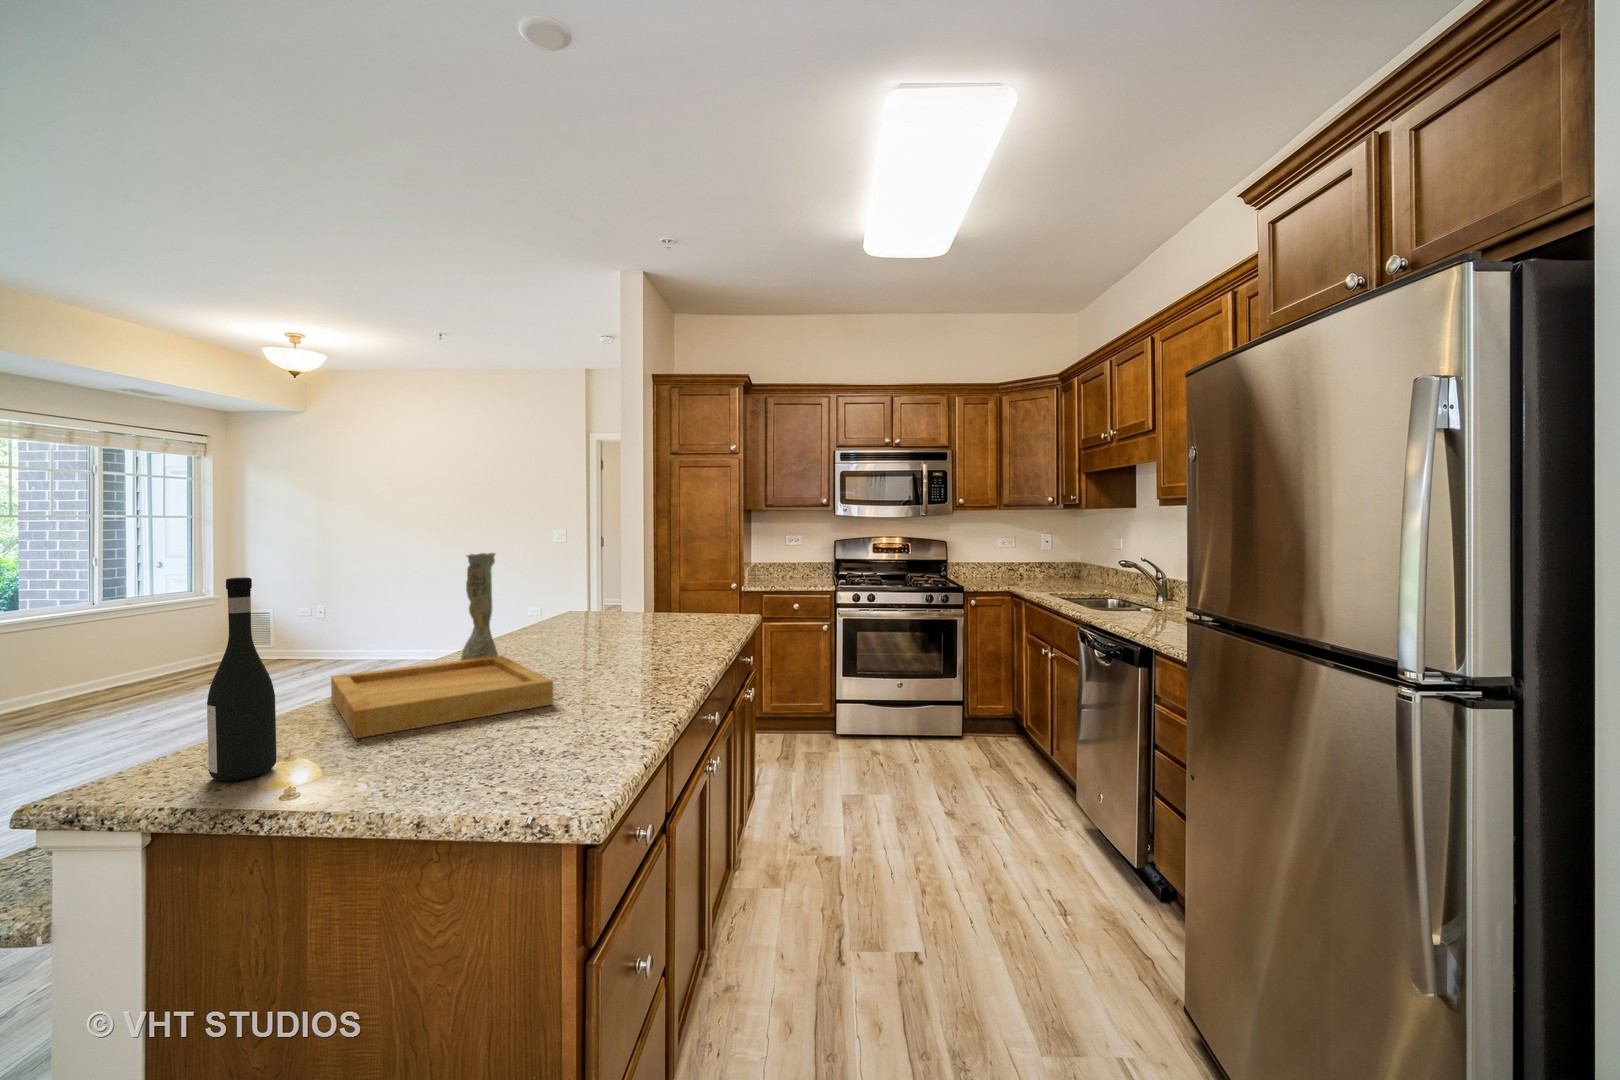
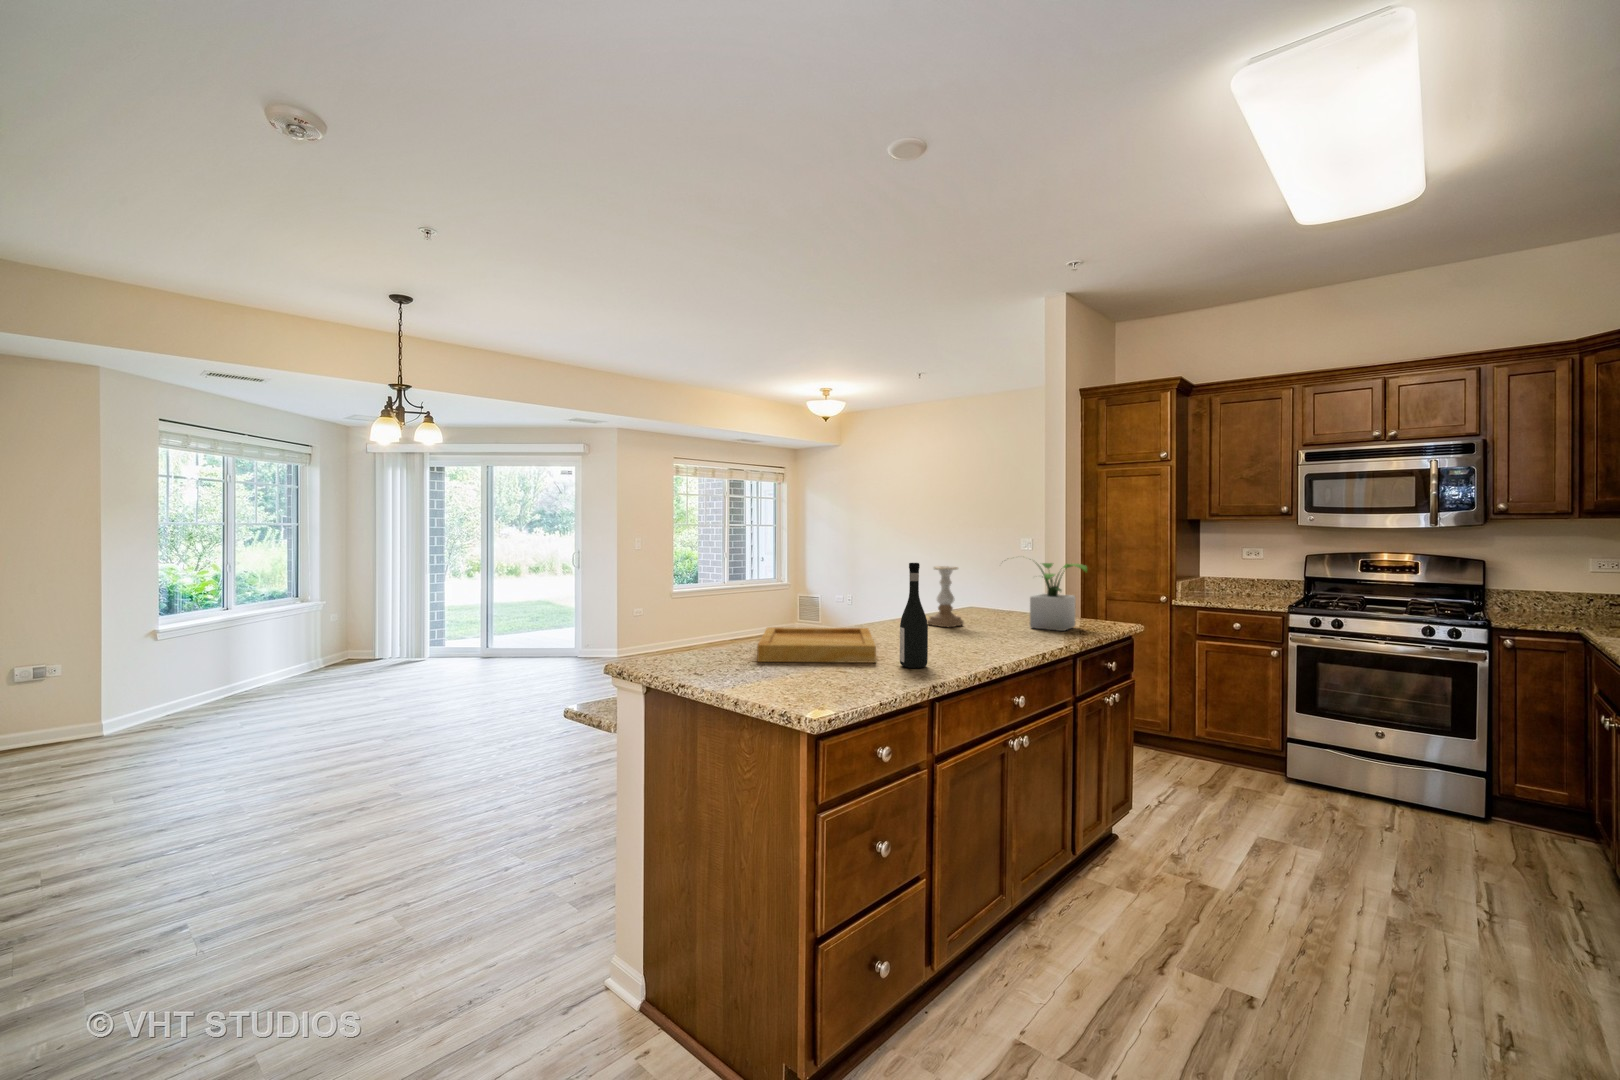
potted plant: none [630,549,730,630] -> present [1030,563,1087,631]
vase: present [461,553,498,660] -> none [850,554,875,637]
candle holder: none [547,565,591,640] -> present [927,566,964,627]
wine bottle: present [207,577,277,781] -> present [900,563,928,668]

